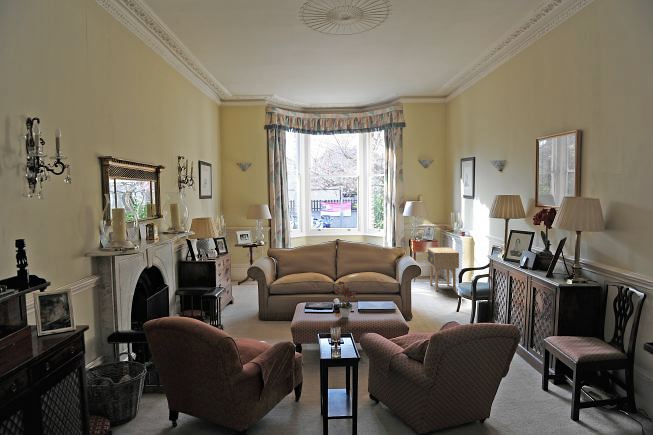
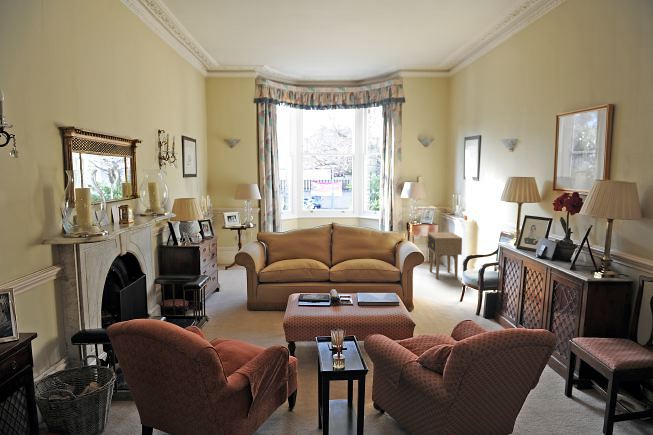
flower arrangement: present [335,281,357,318] -> none [331,270,360,312]

